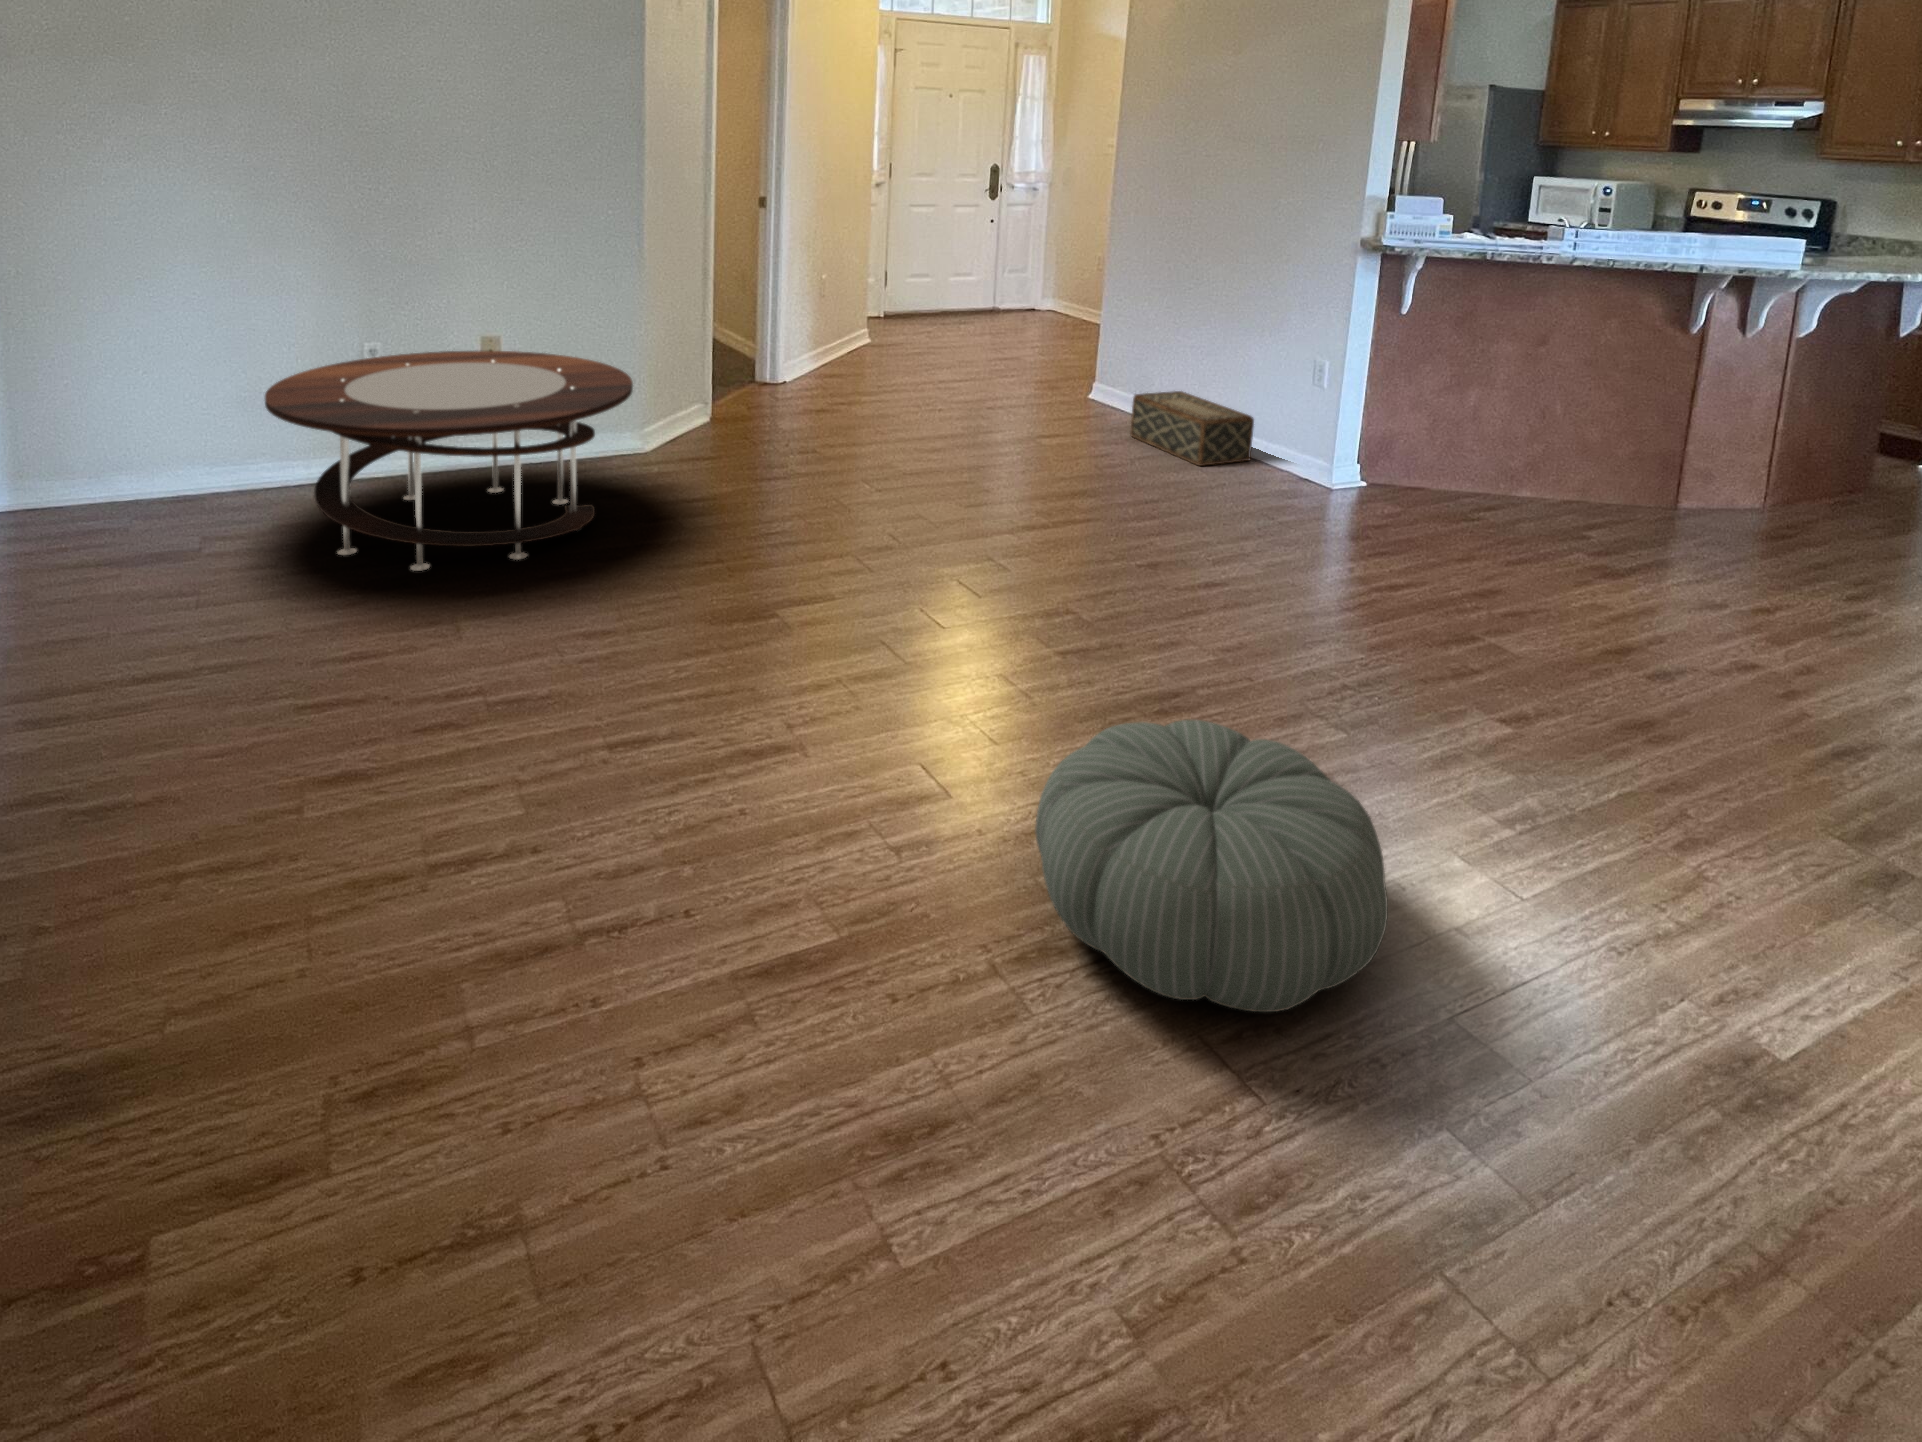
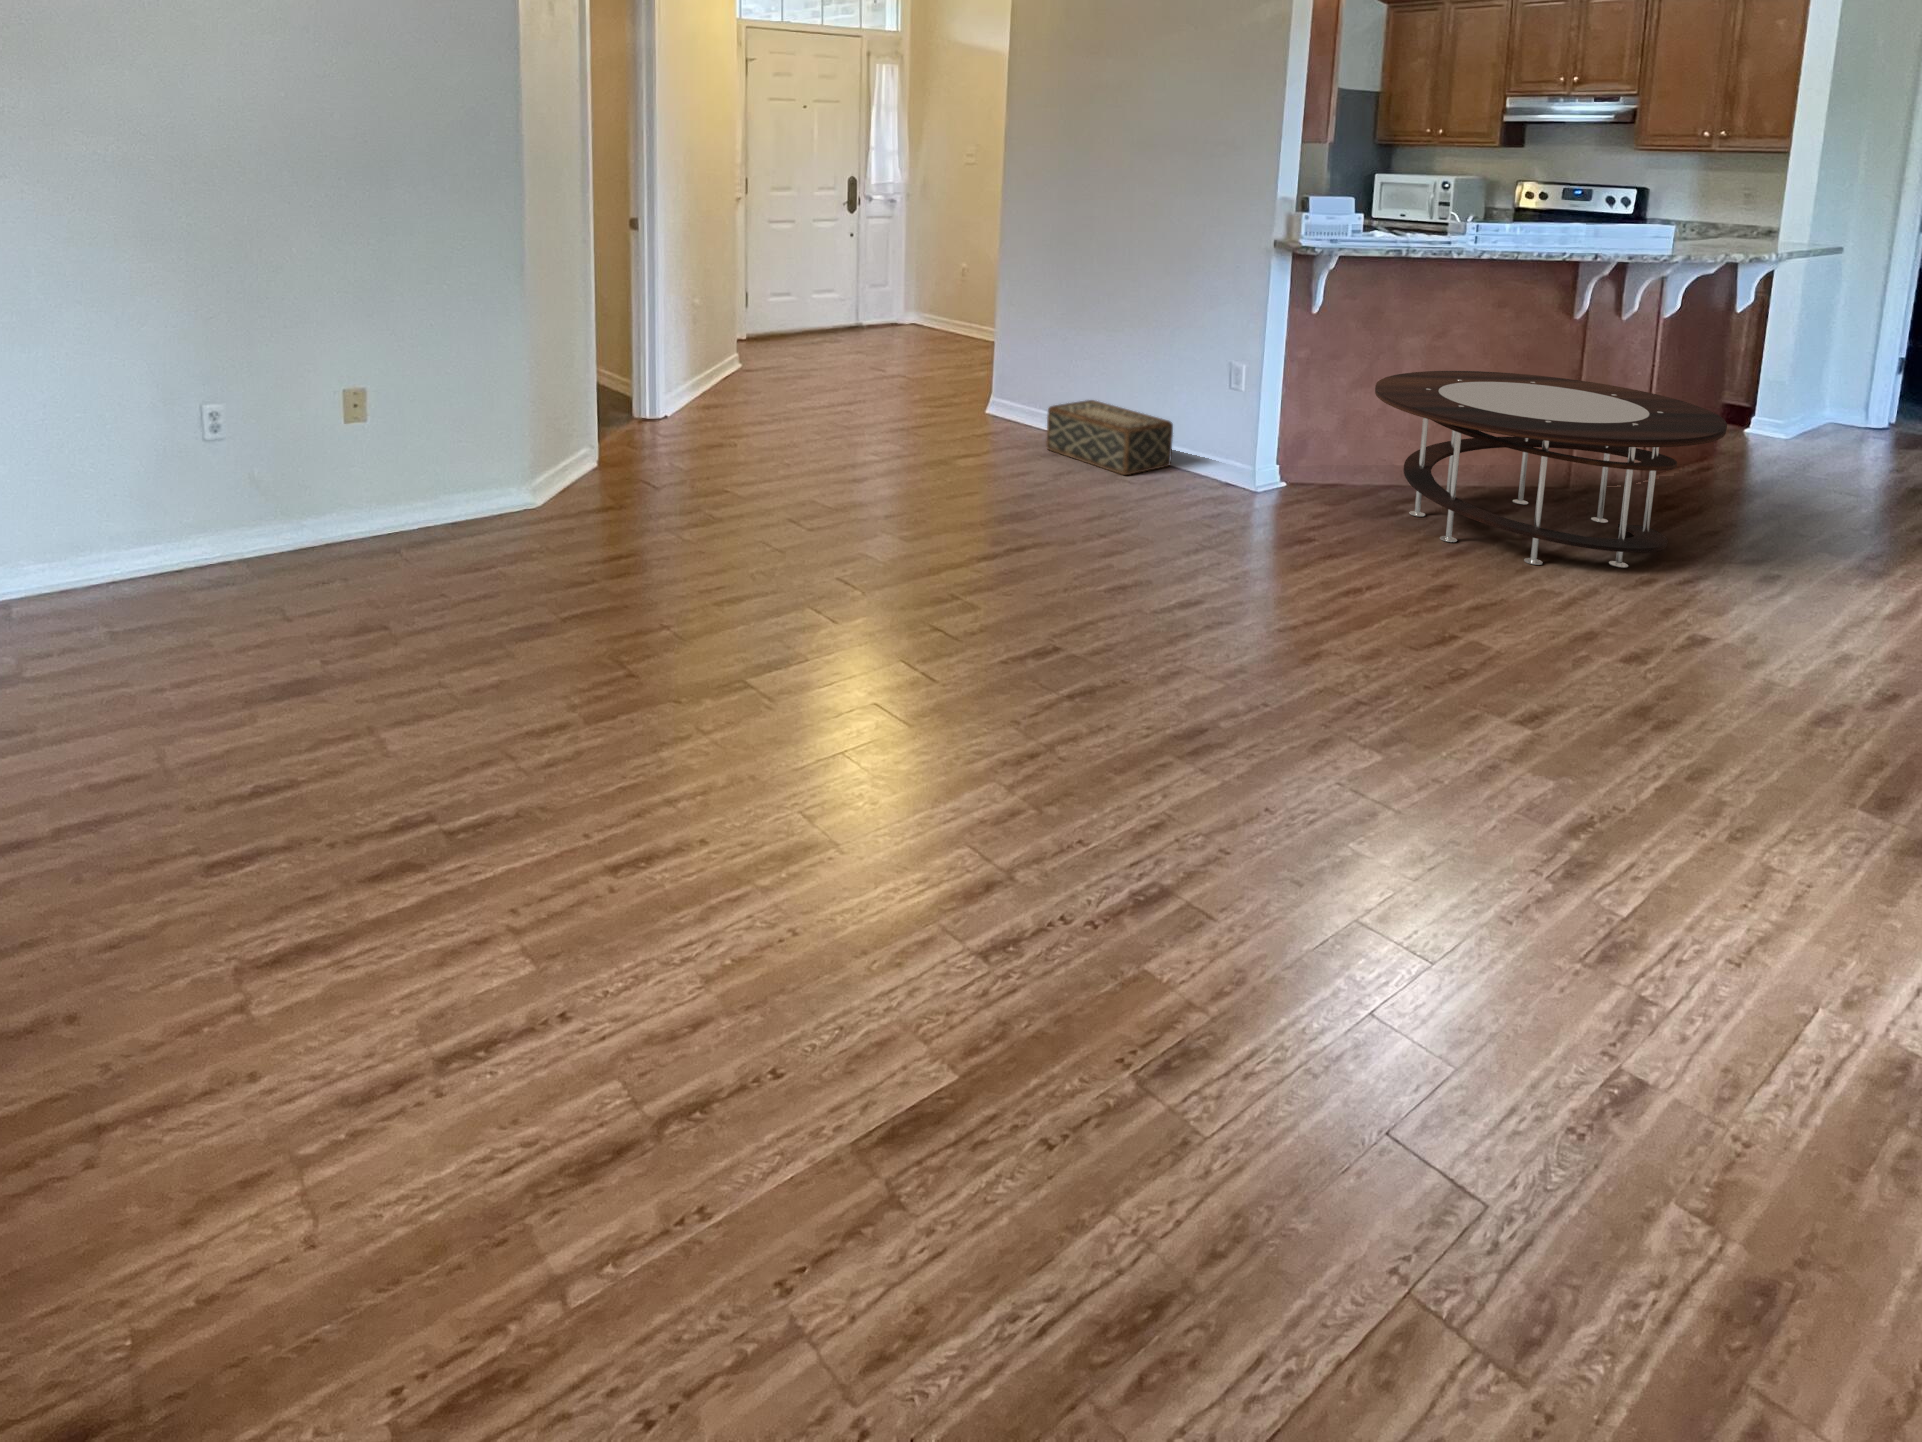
coffee table: present [265,351,633,571] -> present [1375,371,1727,568]
pouf: present [1035,720,1388,1012] -> none [1140,768,1547,1104]

